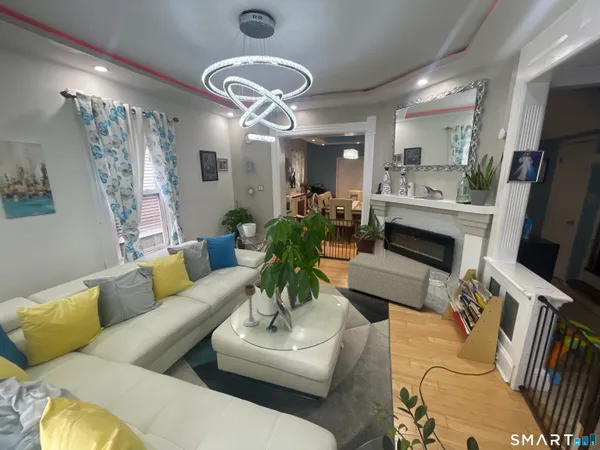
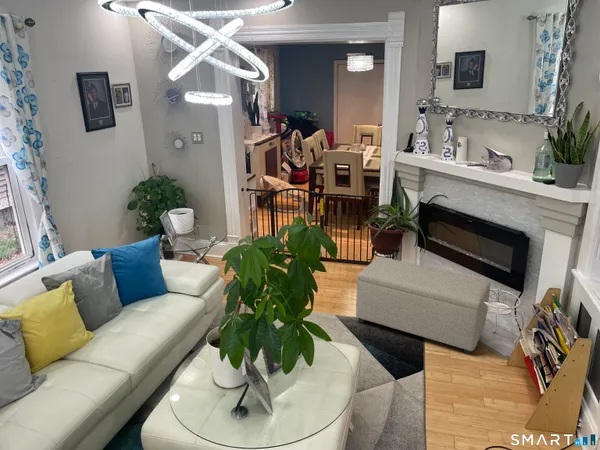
candle holder: present [243,284,259,327] -> none [189,344,215,411]

